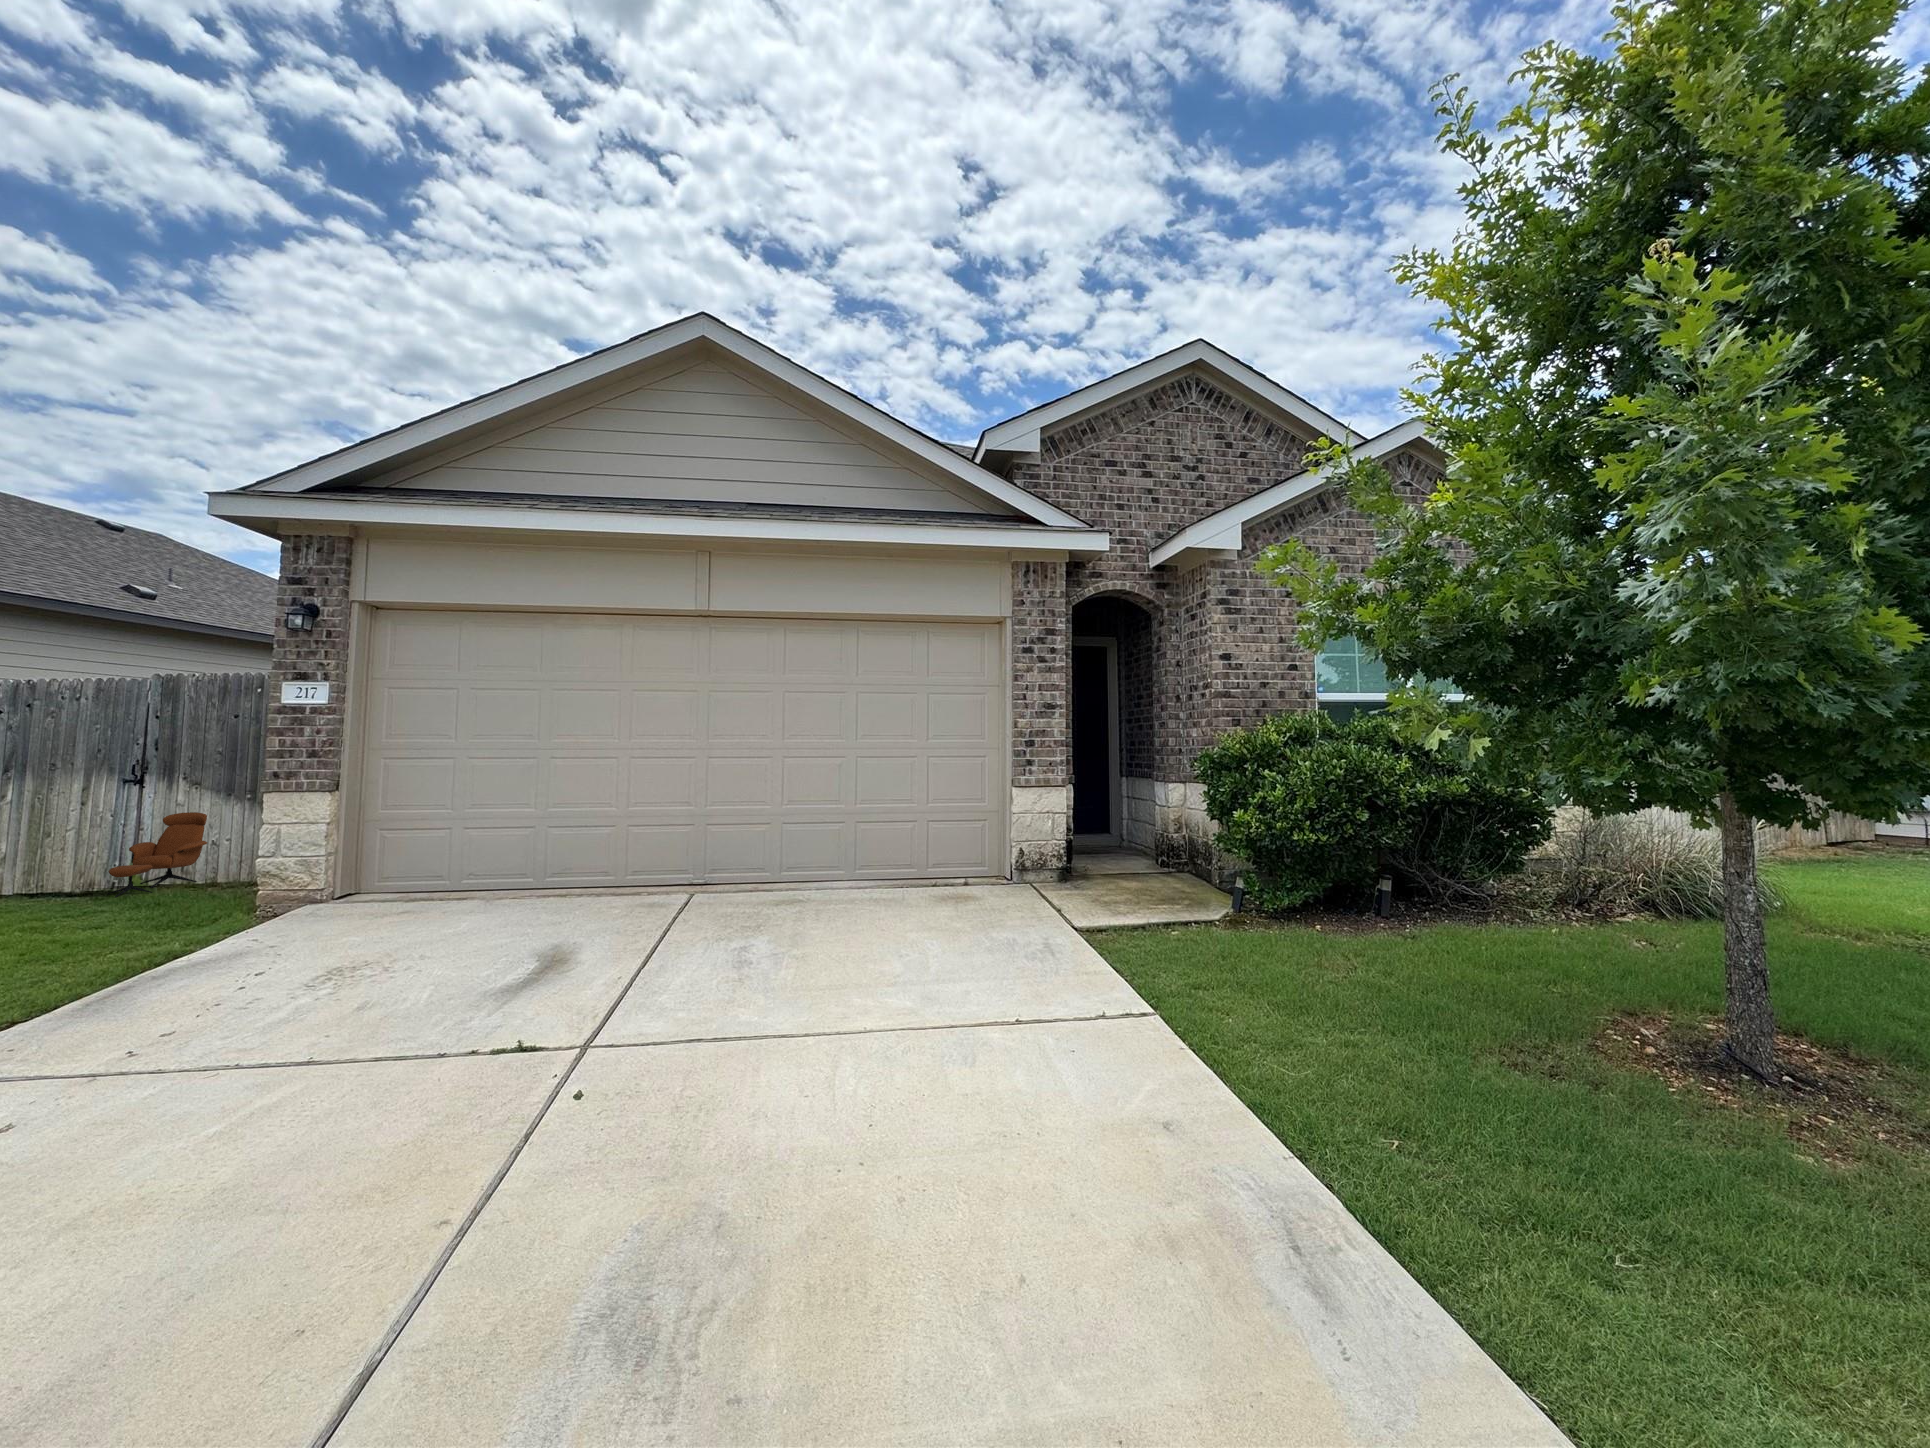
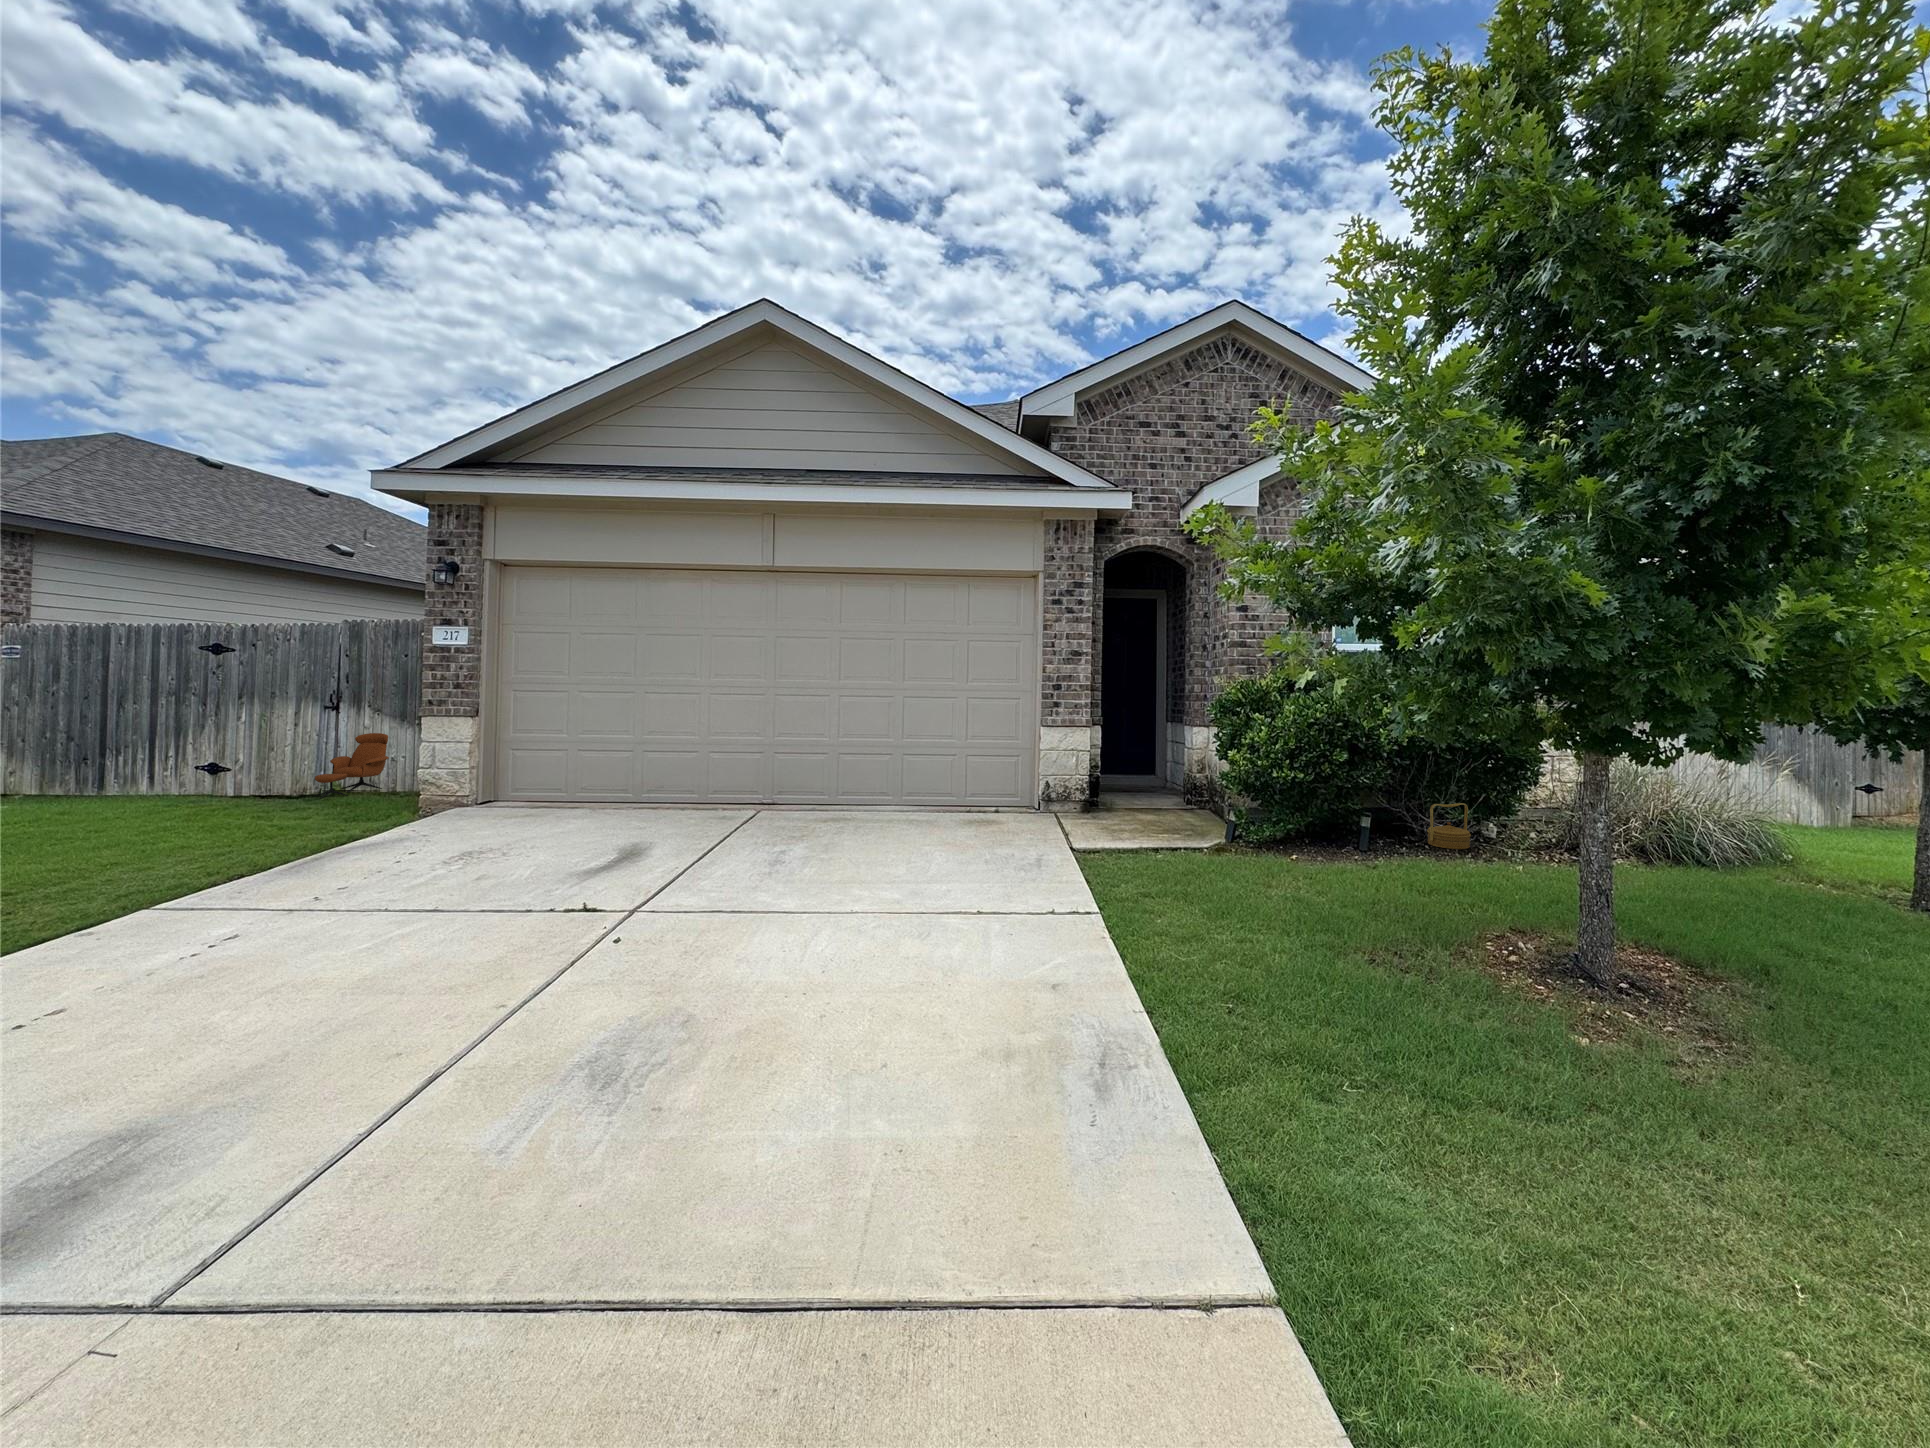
woven basket: none [1449,868,1497,919] -> present [1427,803,1471,849]

